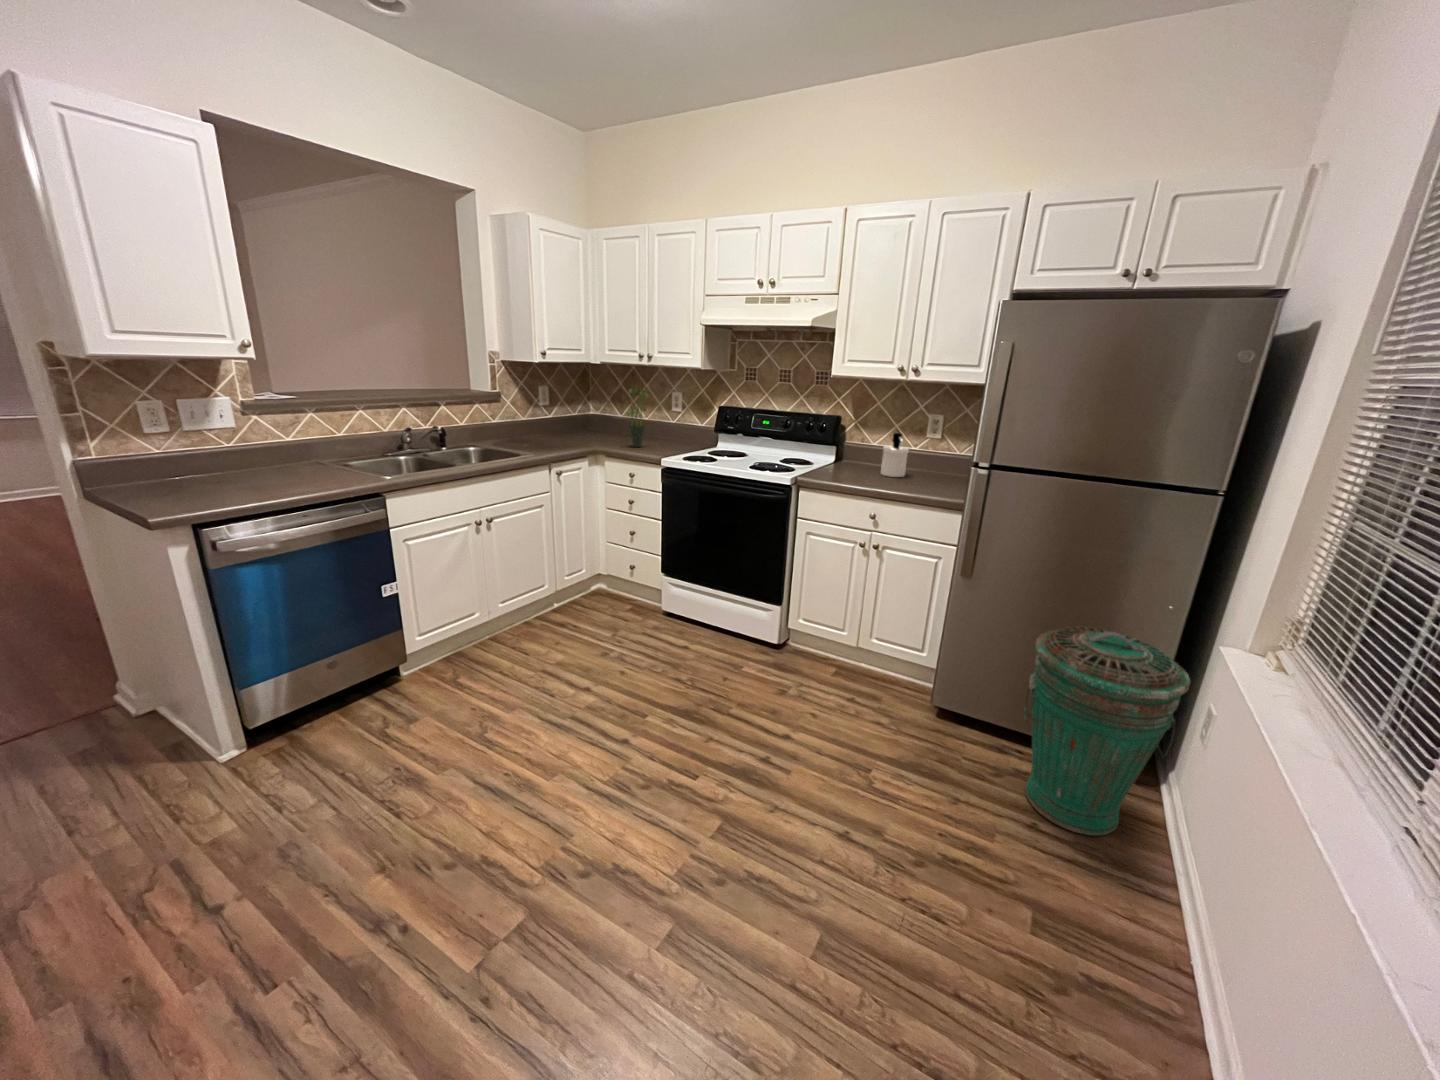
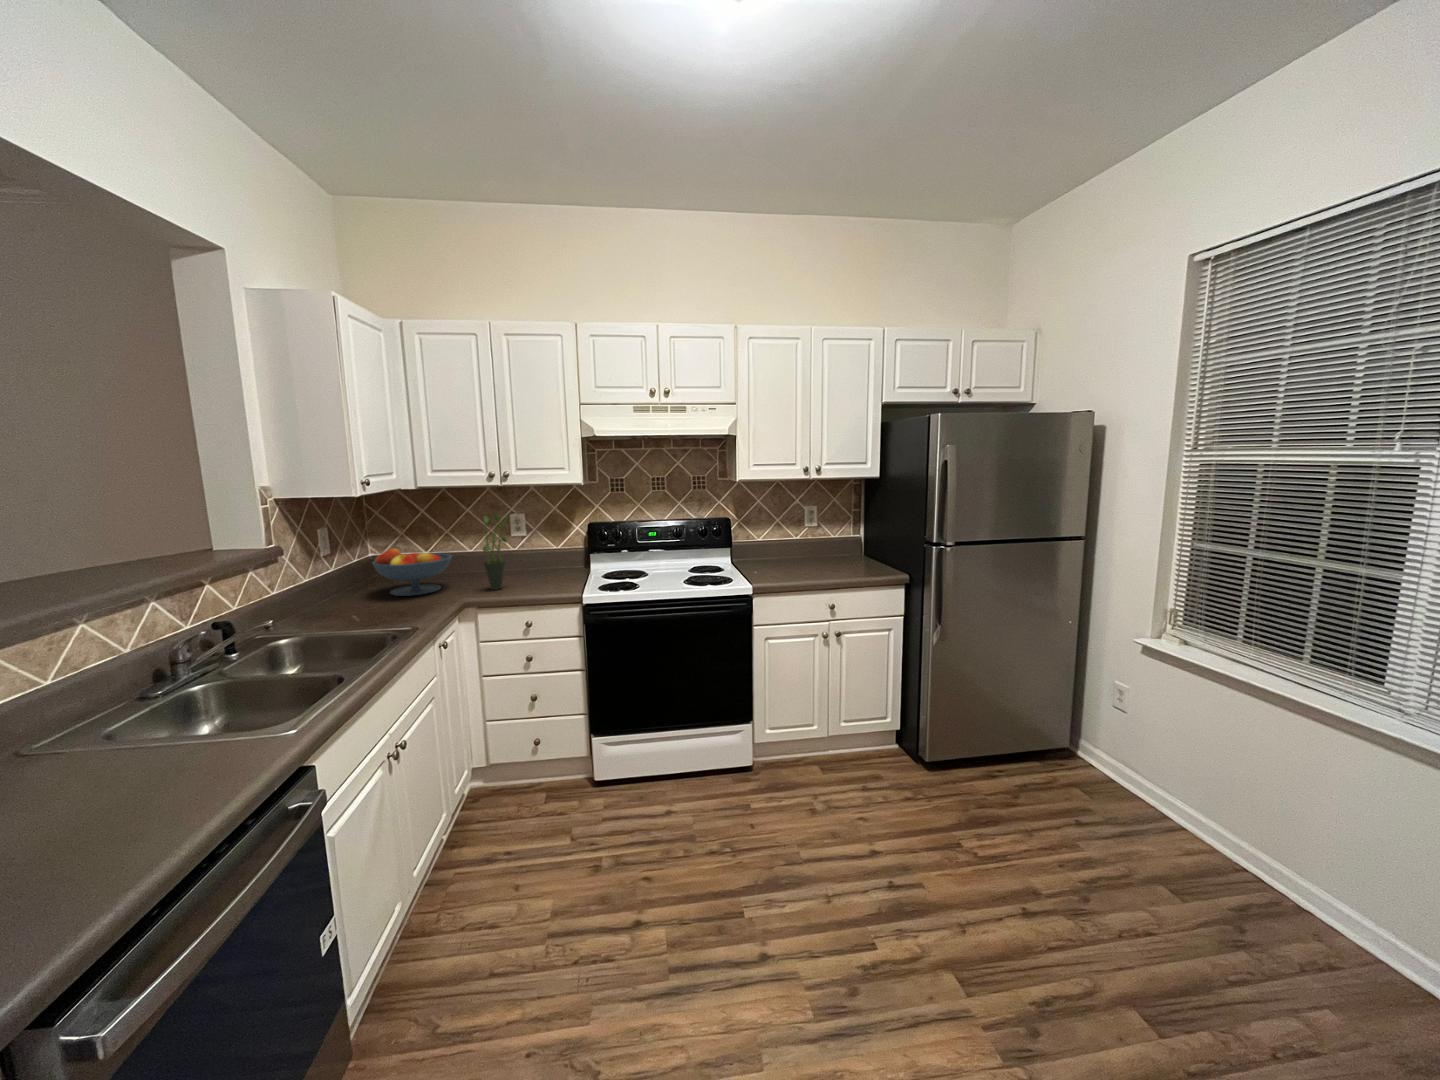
fruit bowl: none [570,406,622,442] -> present [372,549,452,596]
soap dispenser: present [881,433,909,477] -> none [790,526,820,567]
trash can: present [1024,627,1190,835] -> none [1015,647,1128,810]

